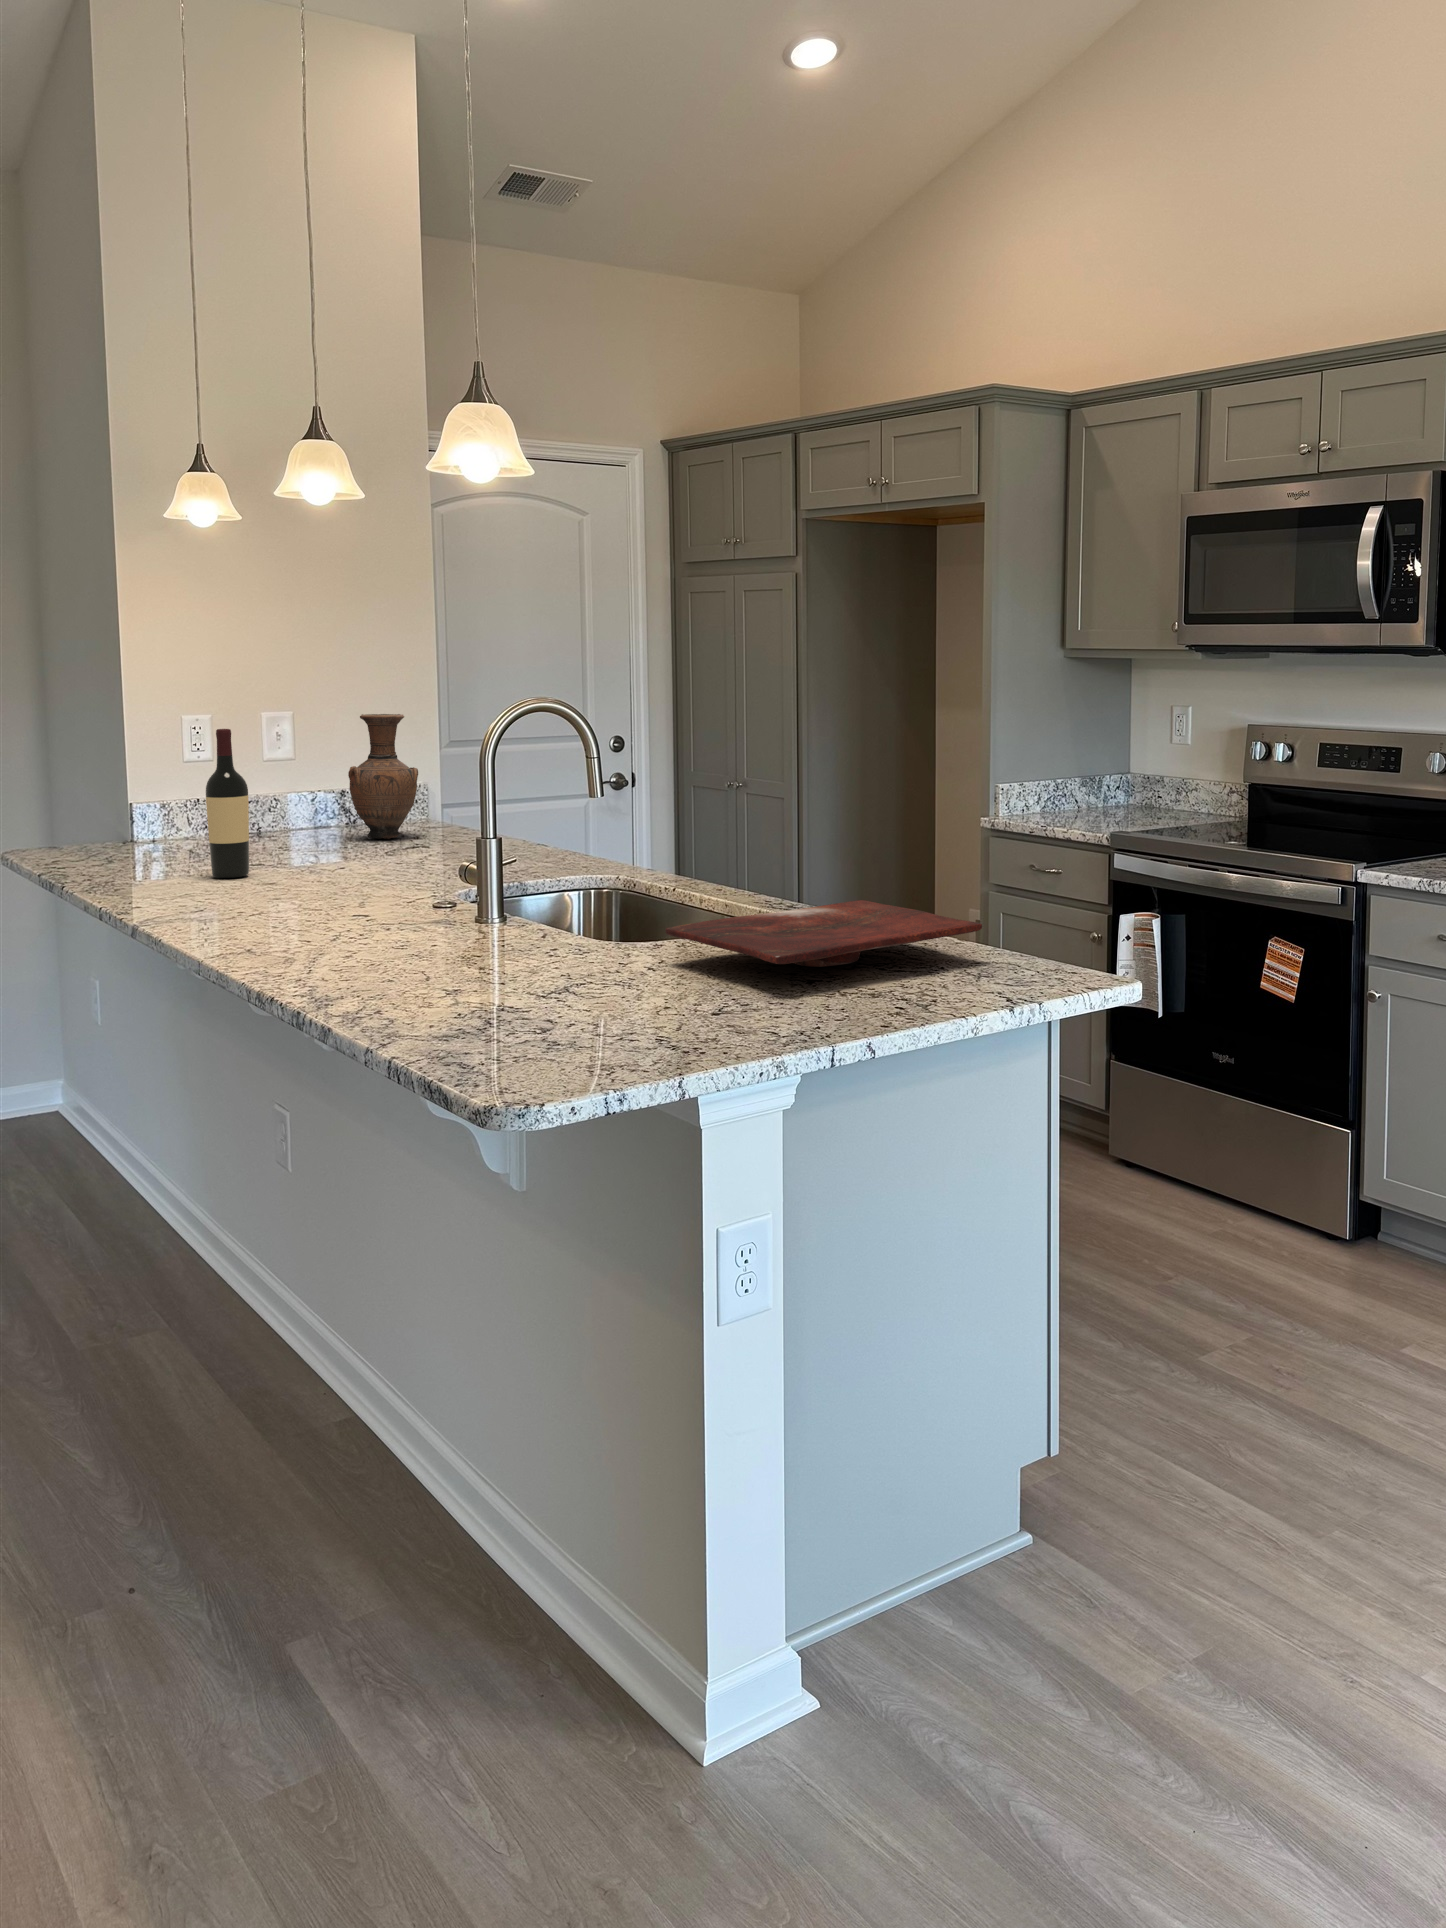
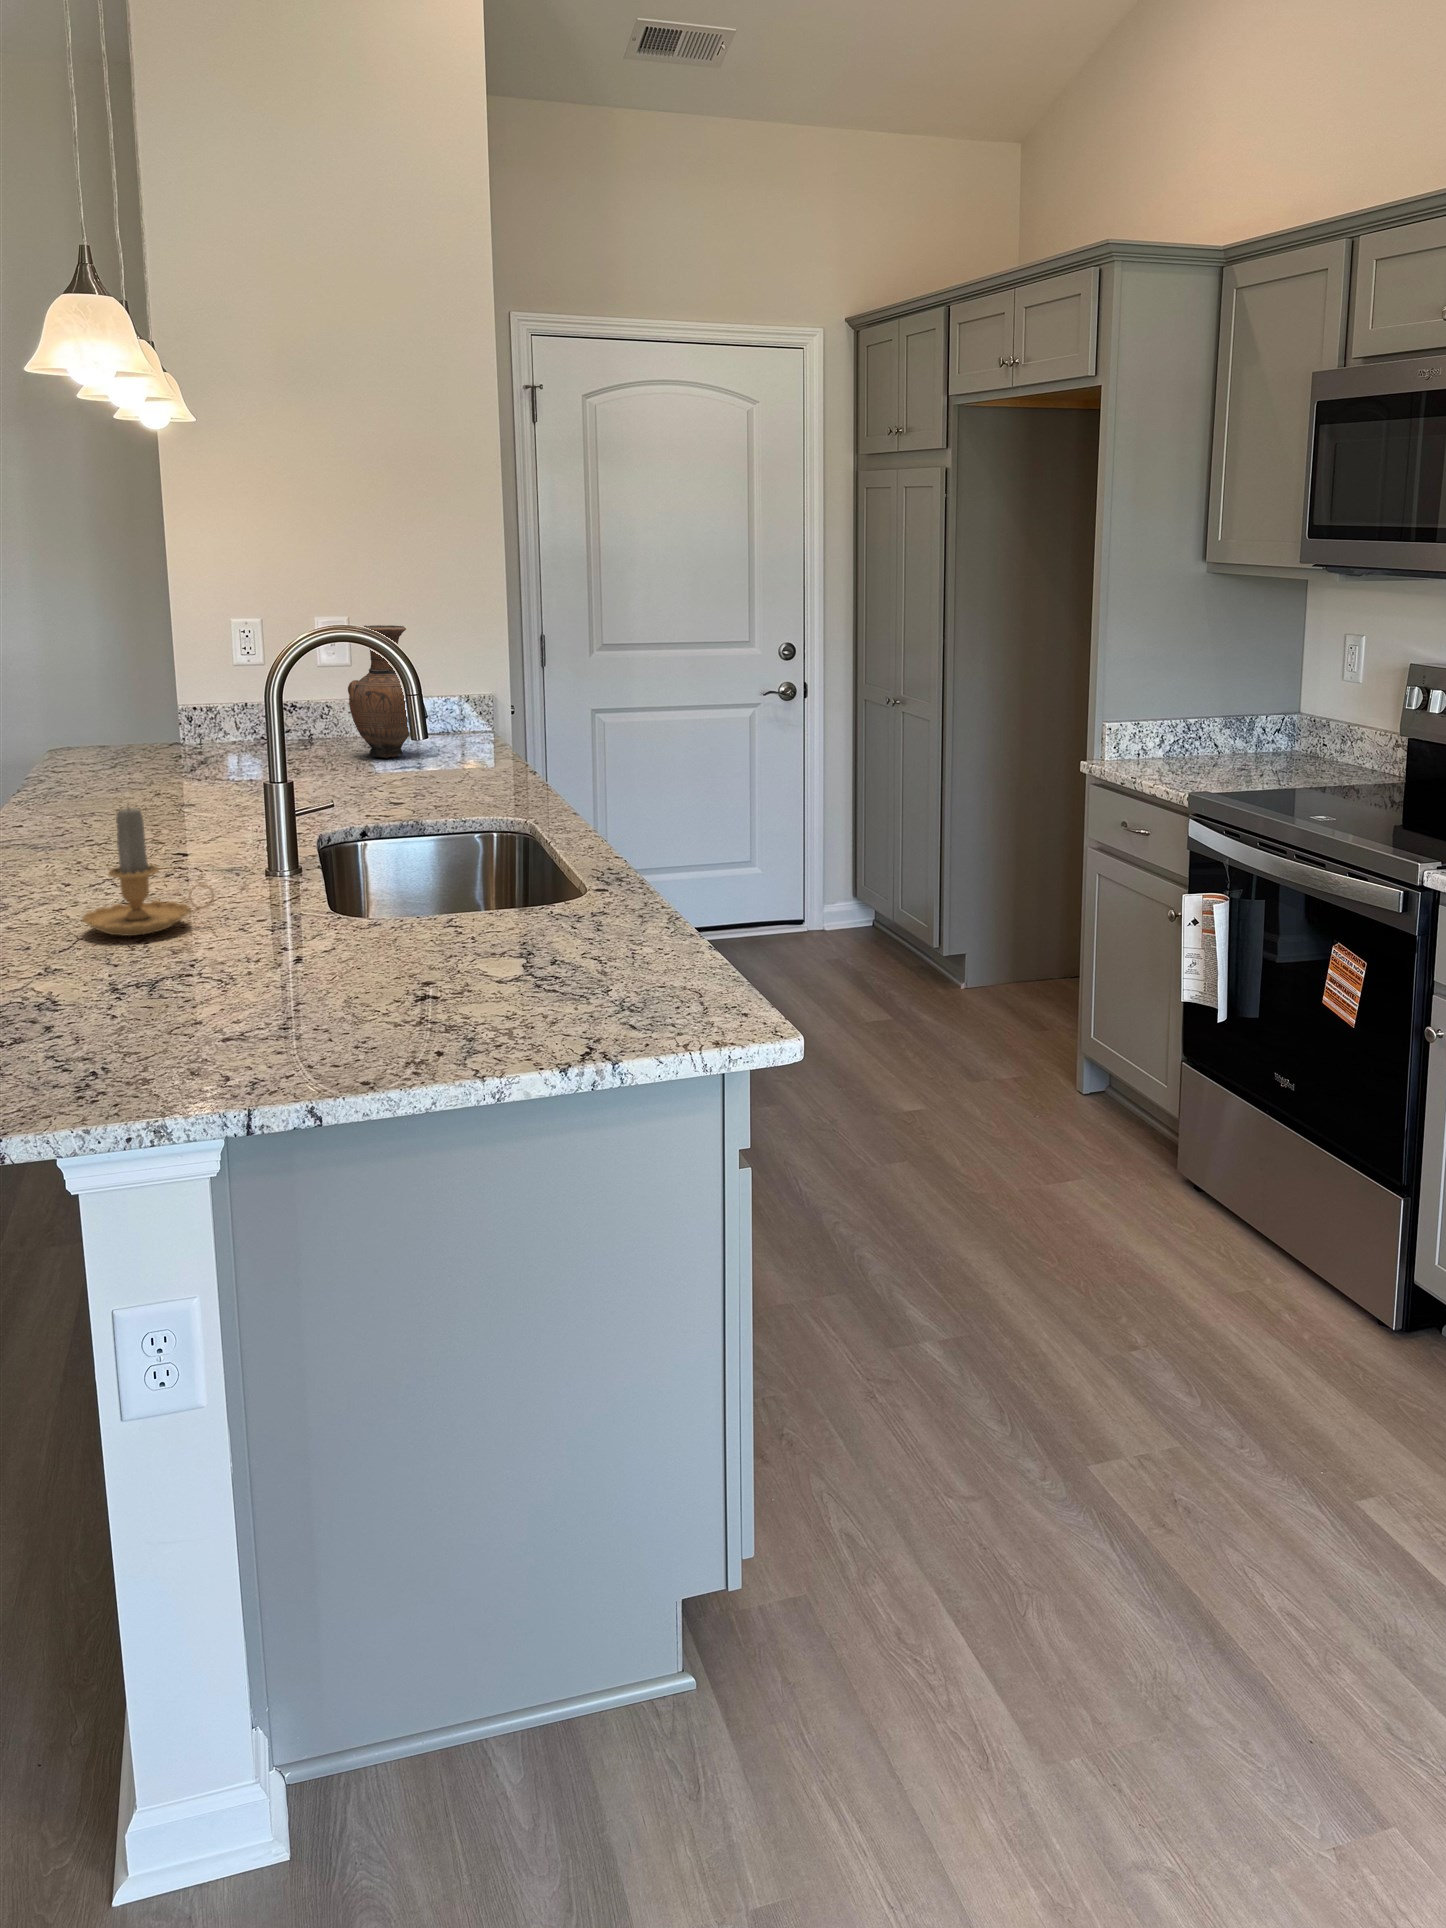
wine bottle: present [206,729,249,878] -> none [120,646,168,800]
candle: none [423,842,531,963] -> present [82,808,214,936]
cutting board: present [666,900,982,967] -> none [311,891,656,982]

